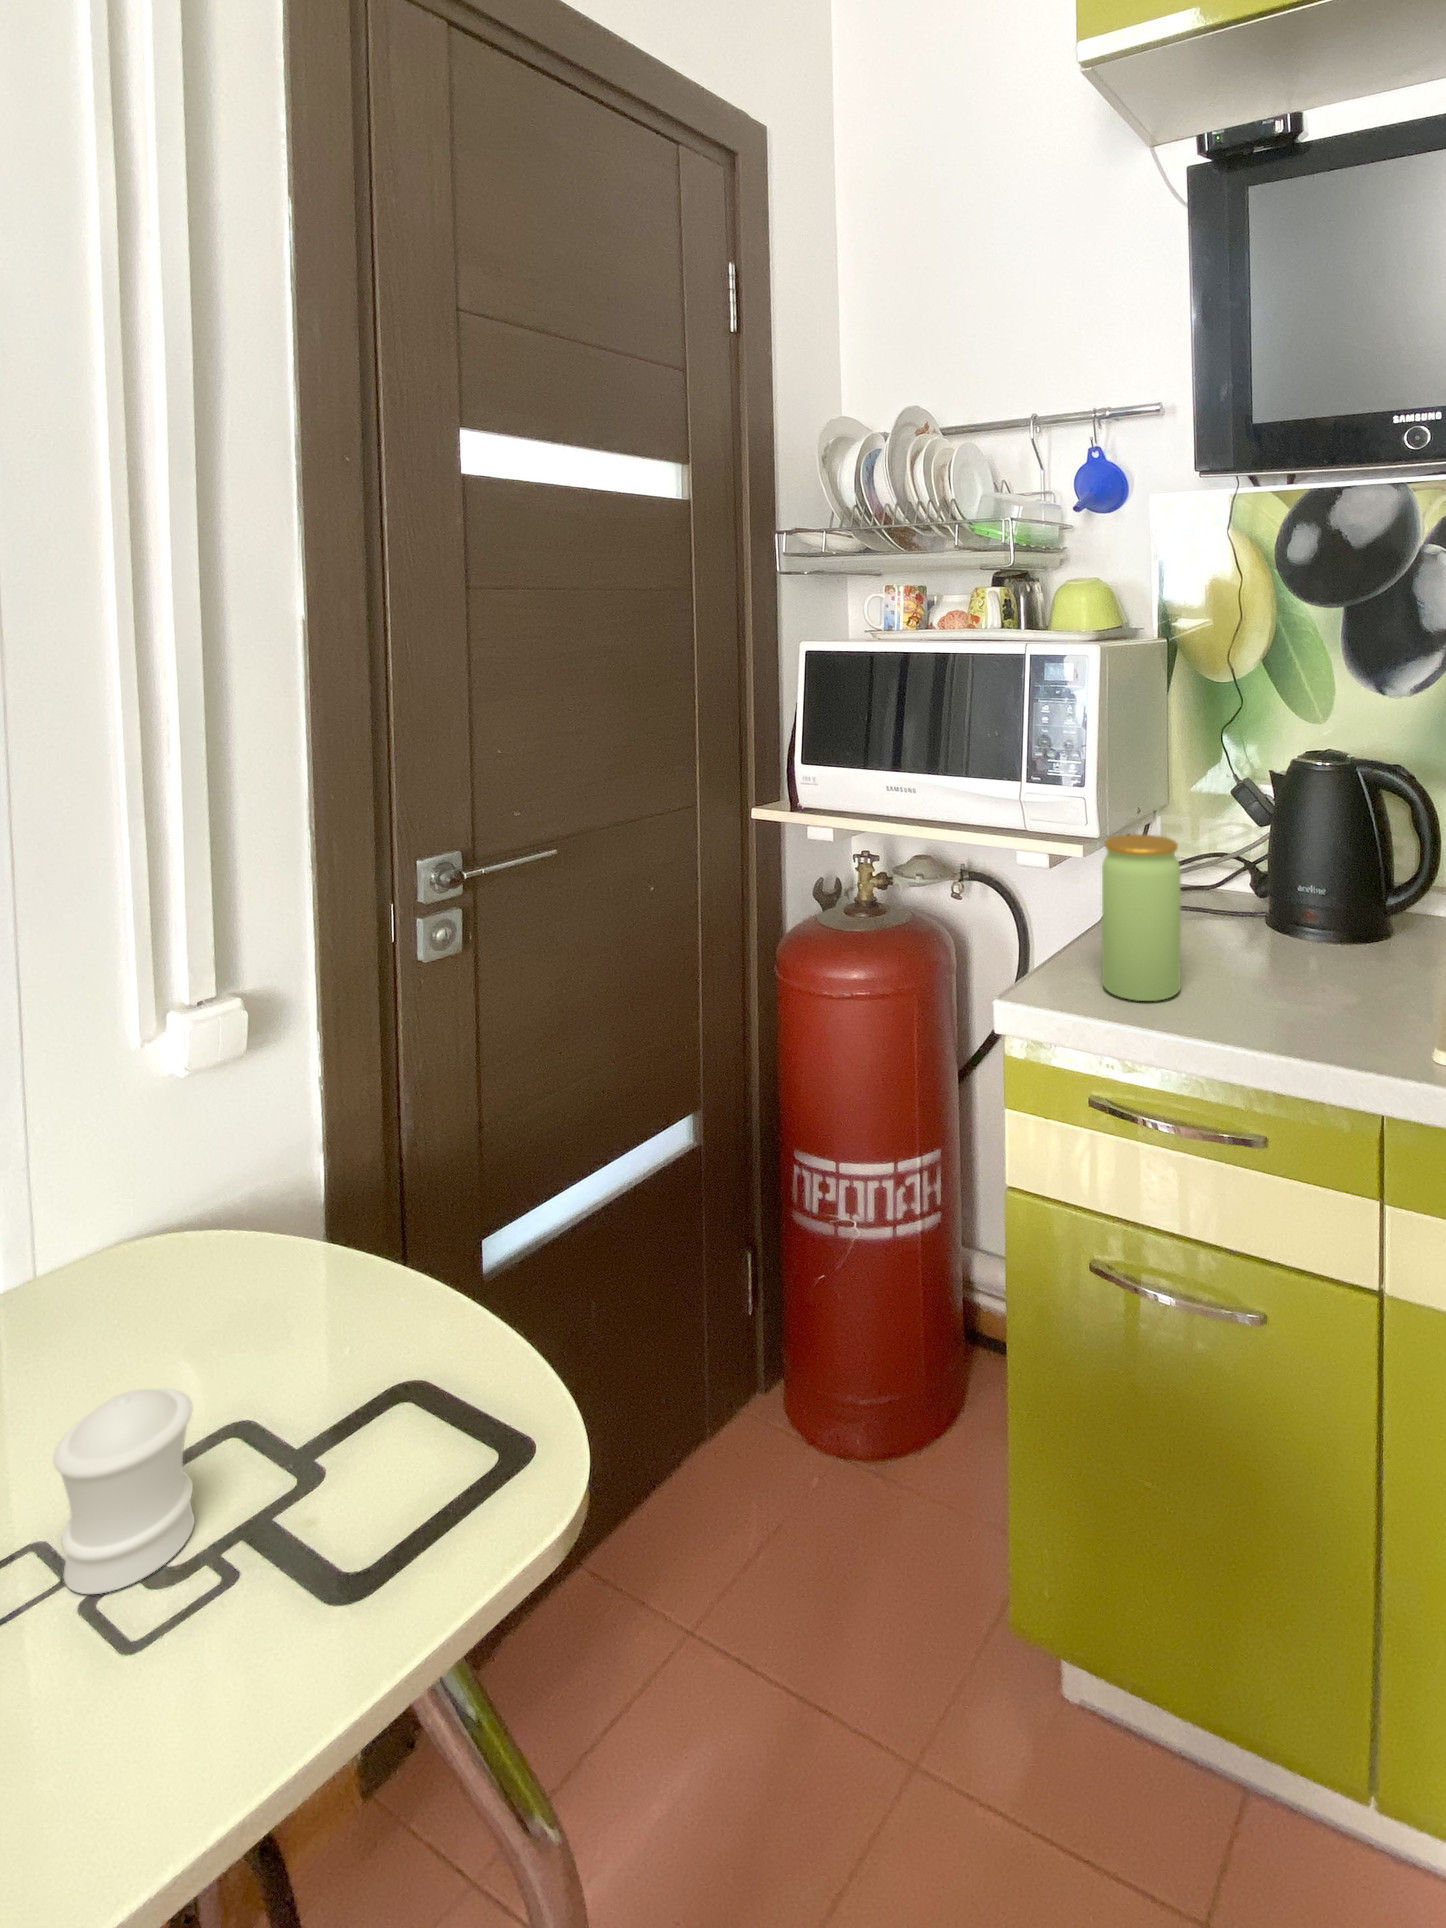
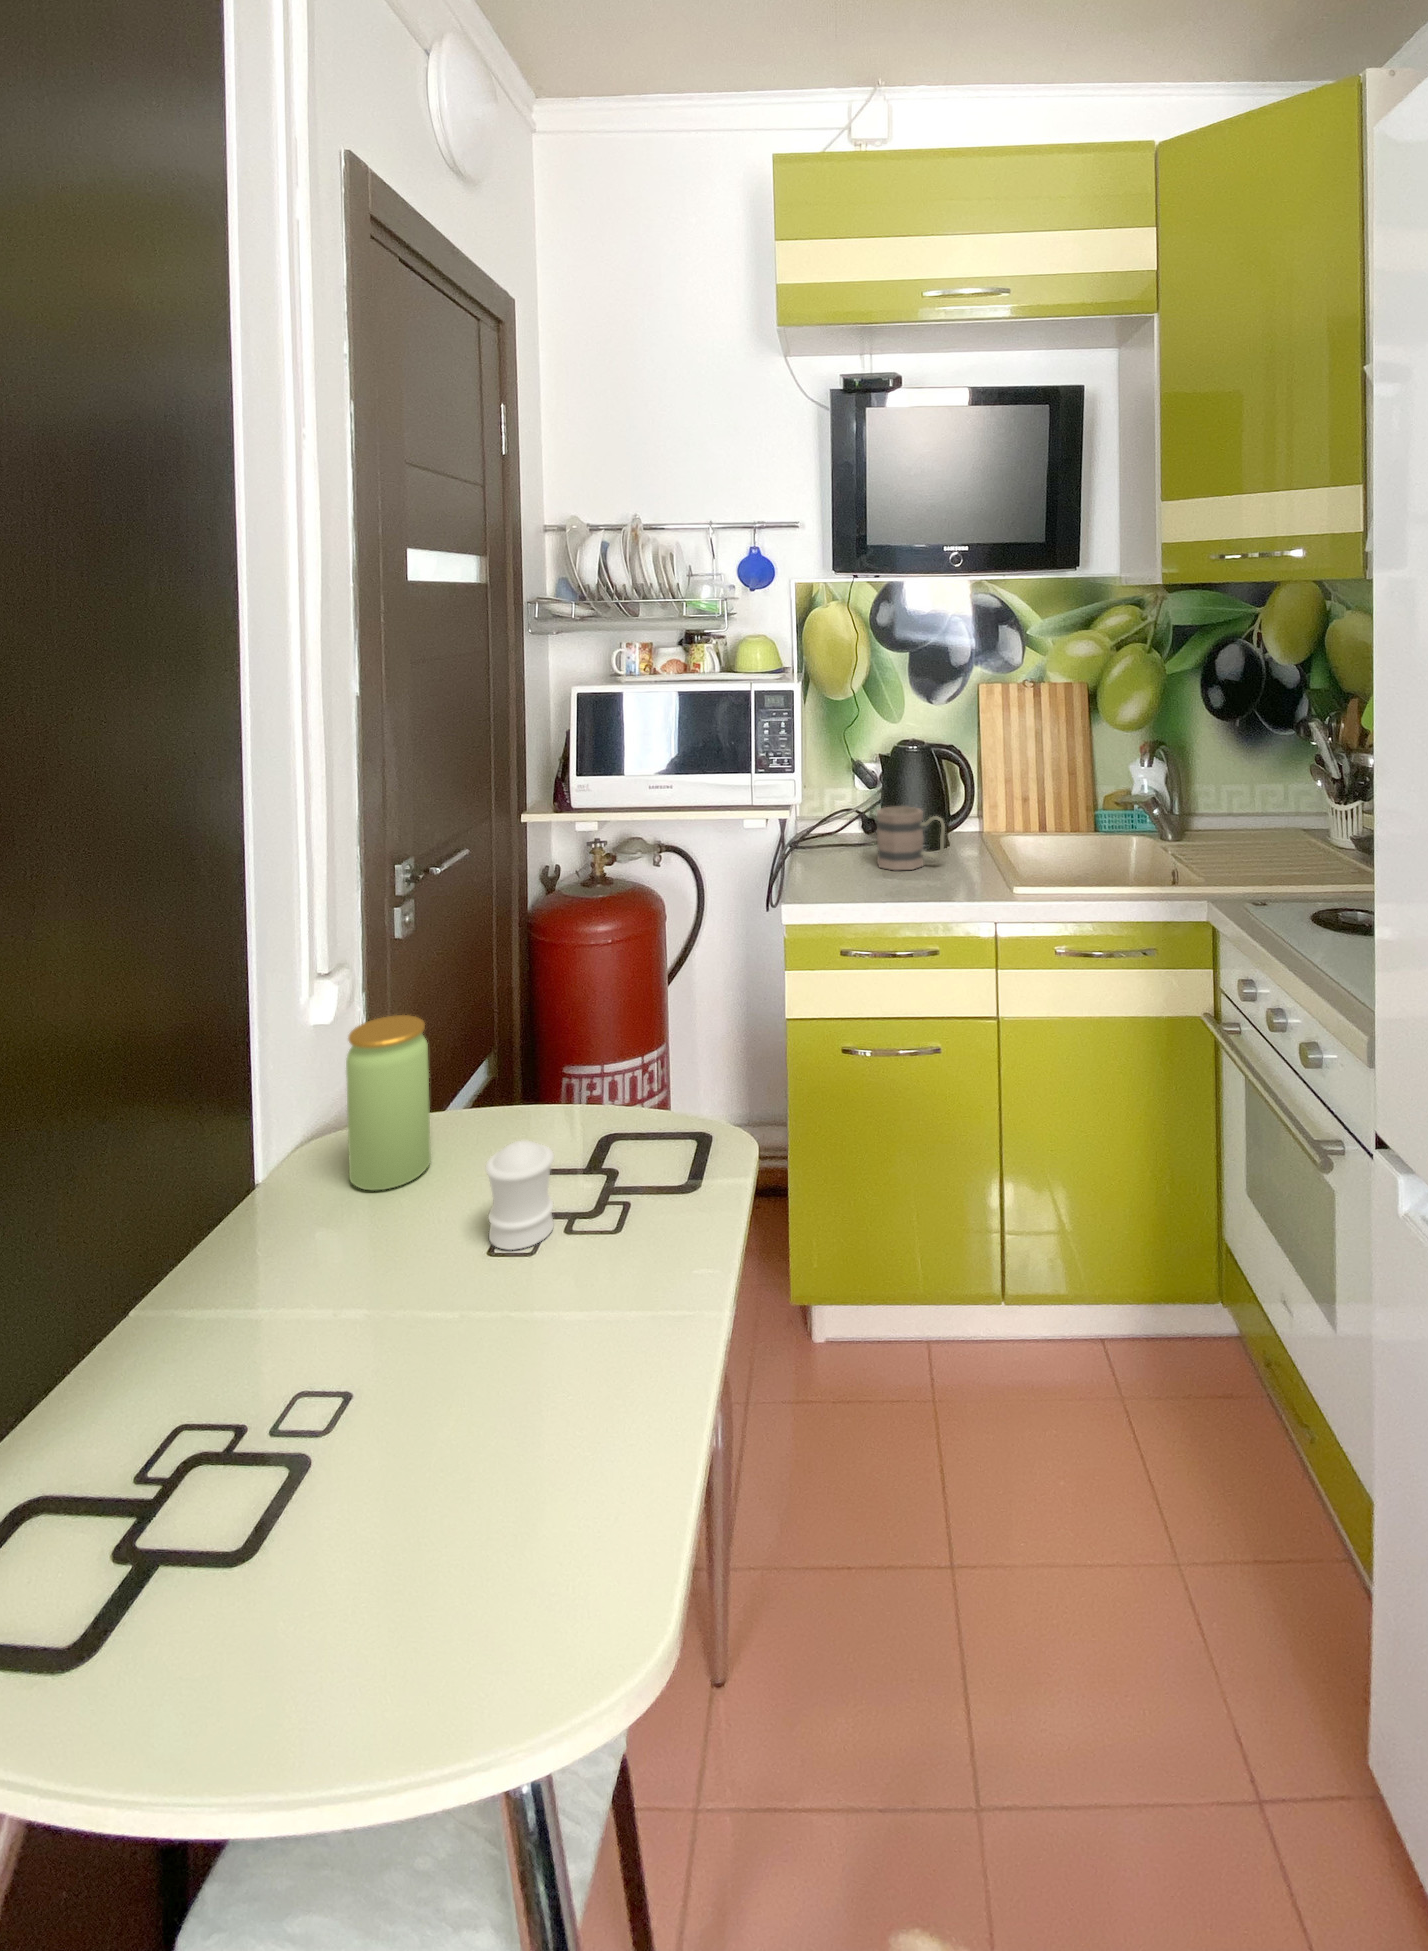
jar: present [1102,834,1181,1001] -> present [346,1015,431,1190]
mug: none [1227,857,1347,972] -> present [877,806,945,870]

